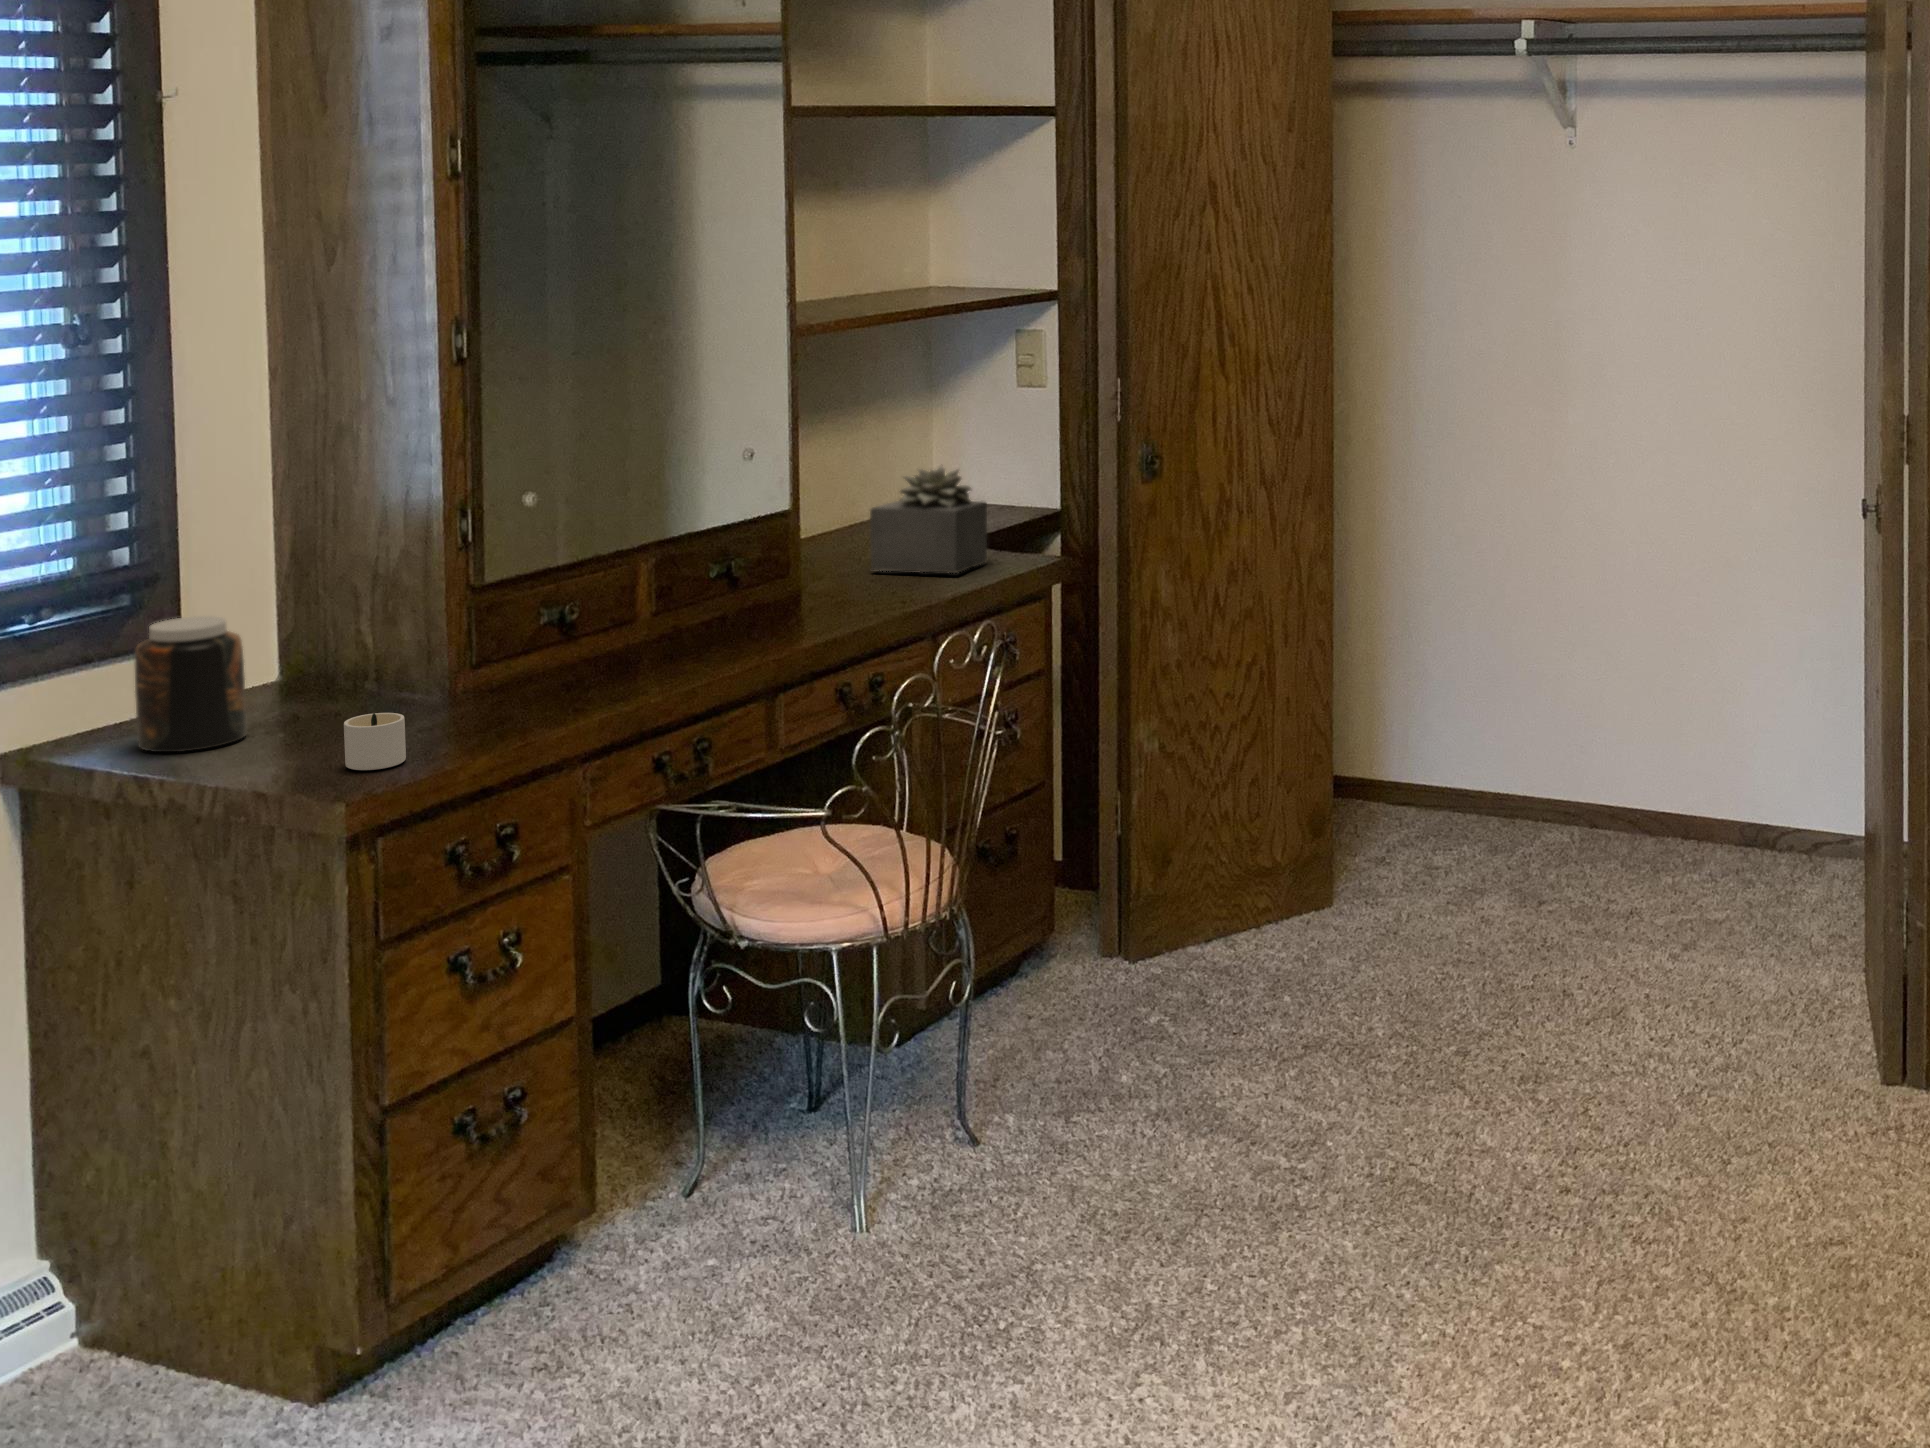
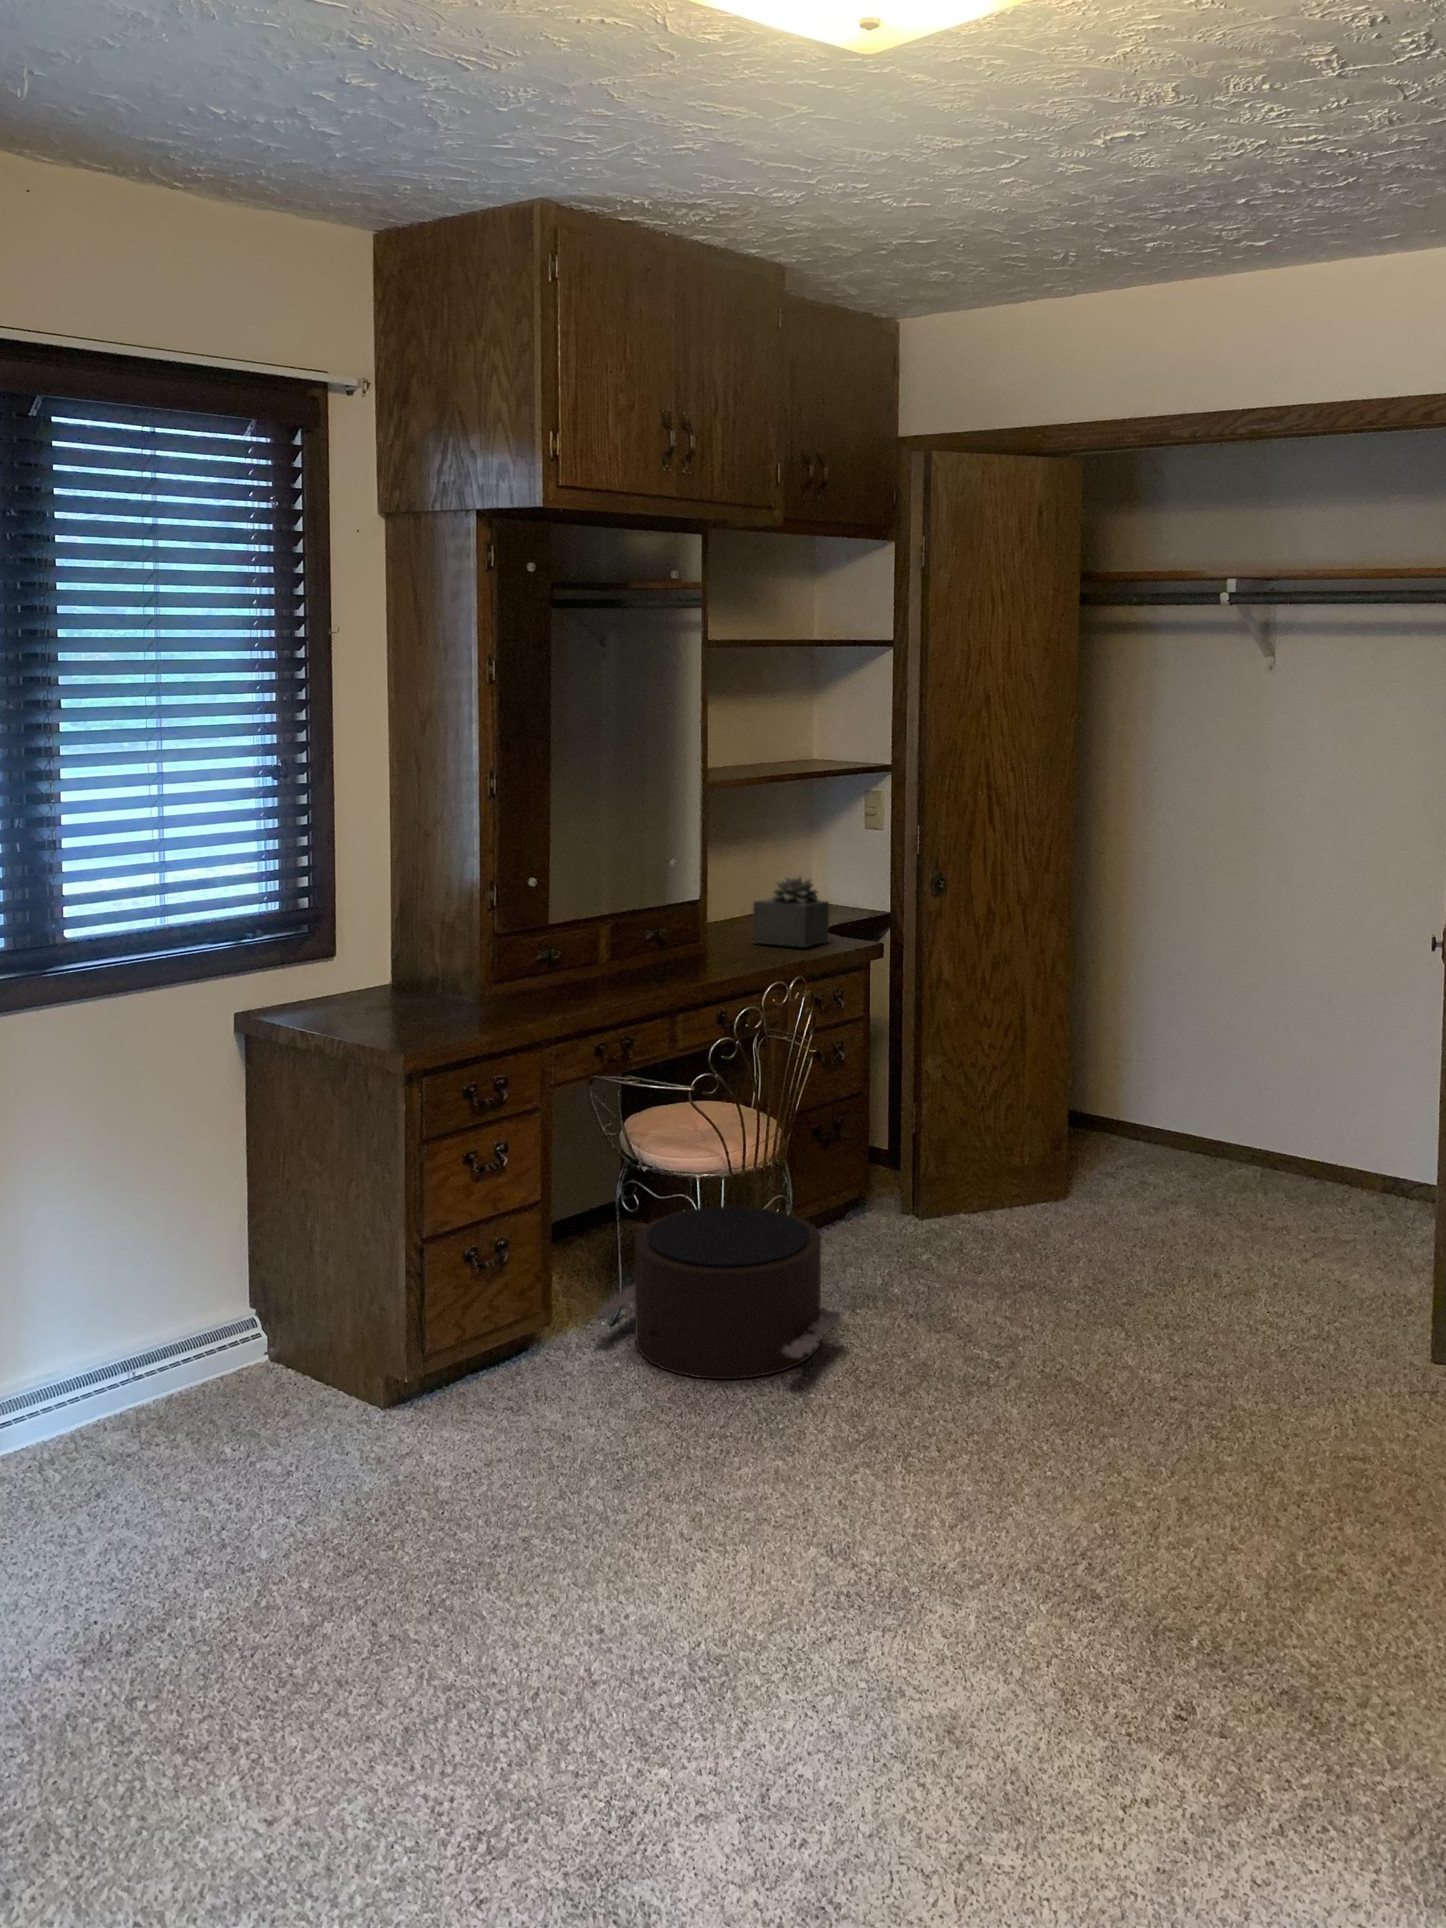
jar: present [135,616,247,752] -> none [305,941,363,1019]
candle: present [344,713,406,770] -> none [409,1004,455,1037]
pouf: none [667,981,1070,1265] -> present [595,1206,843,1379]

